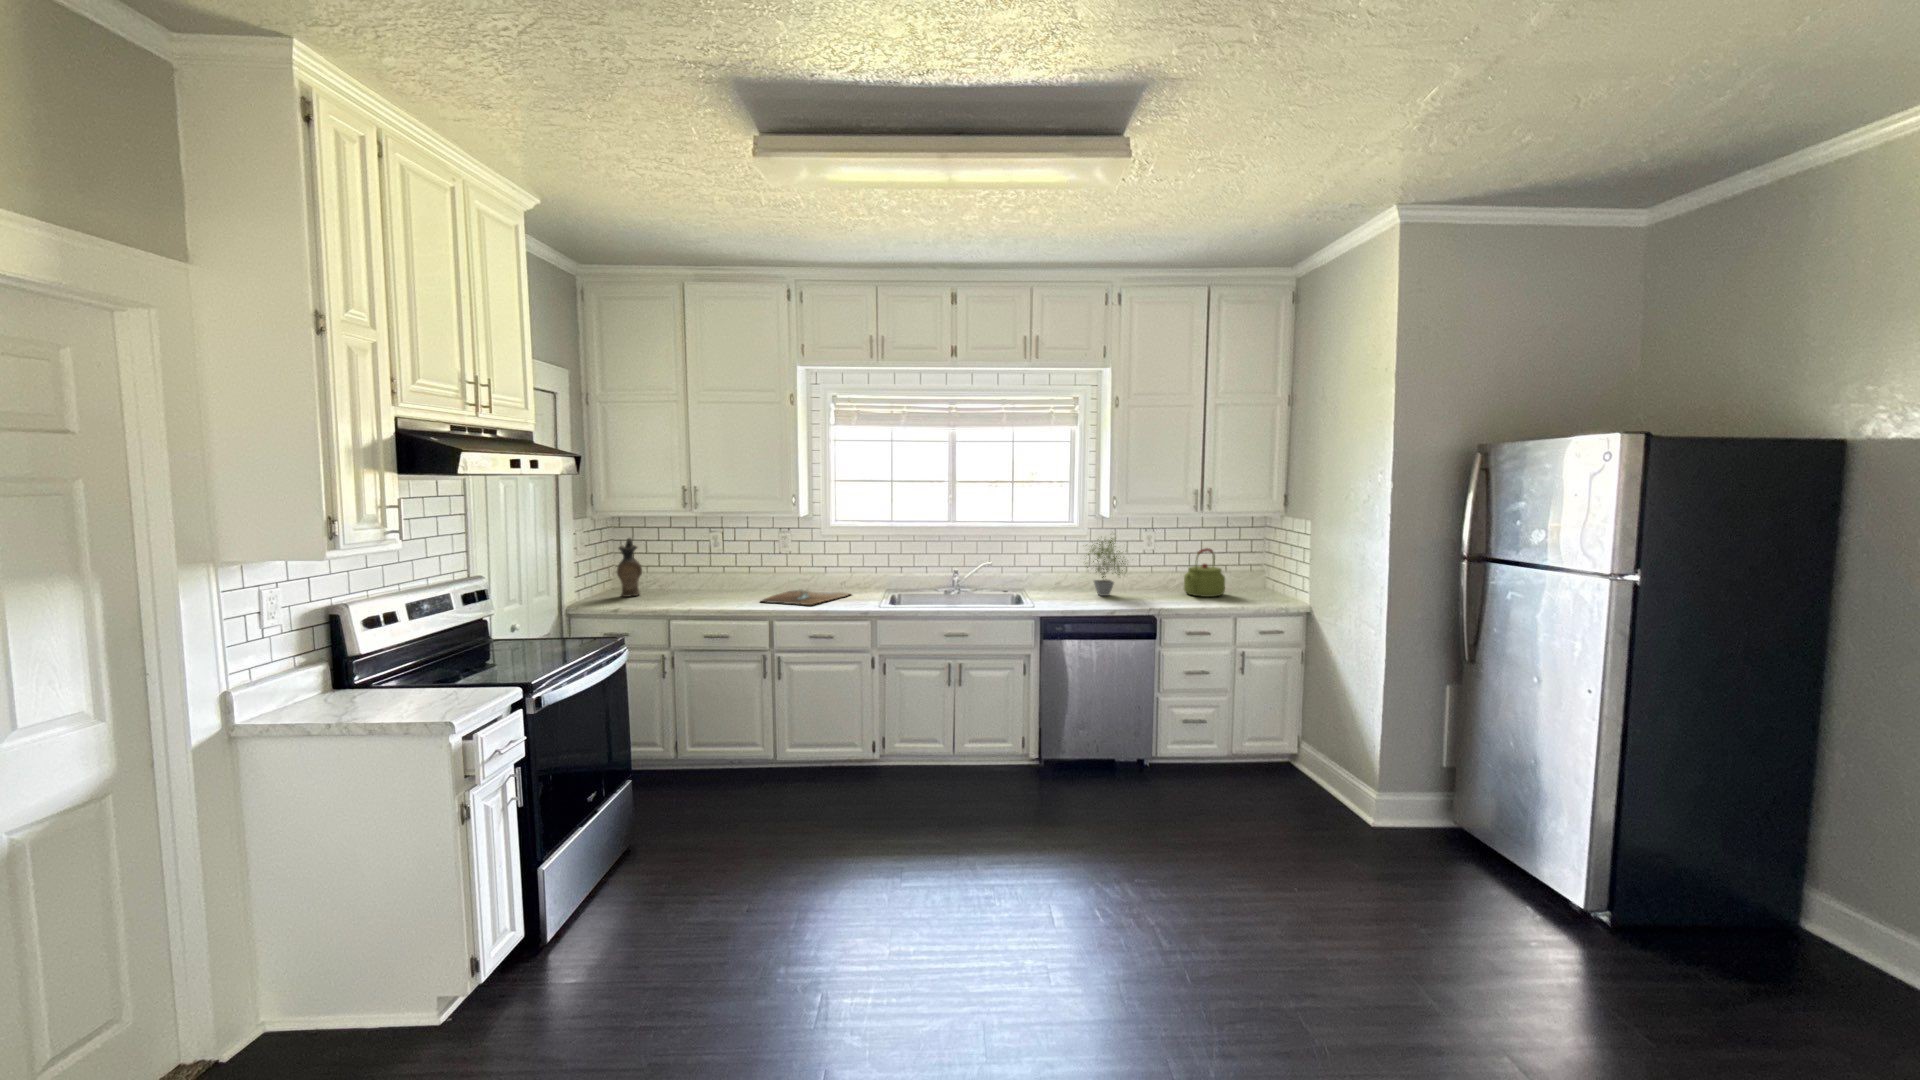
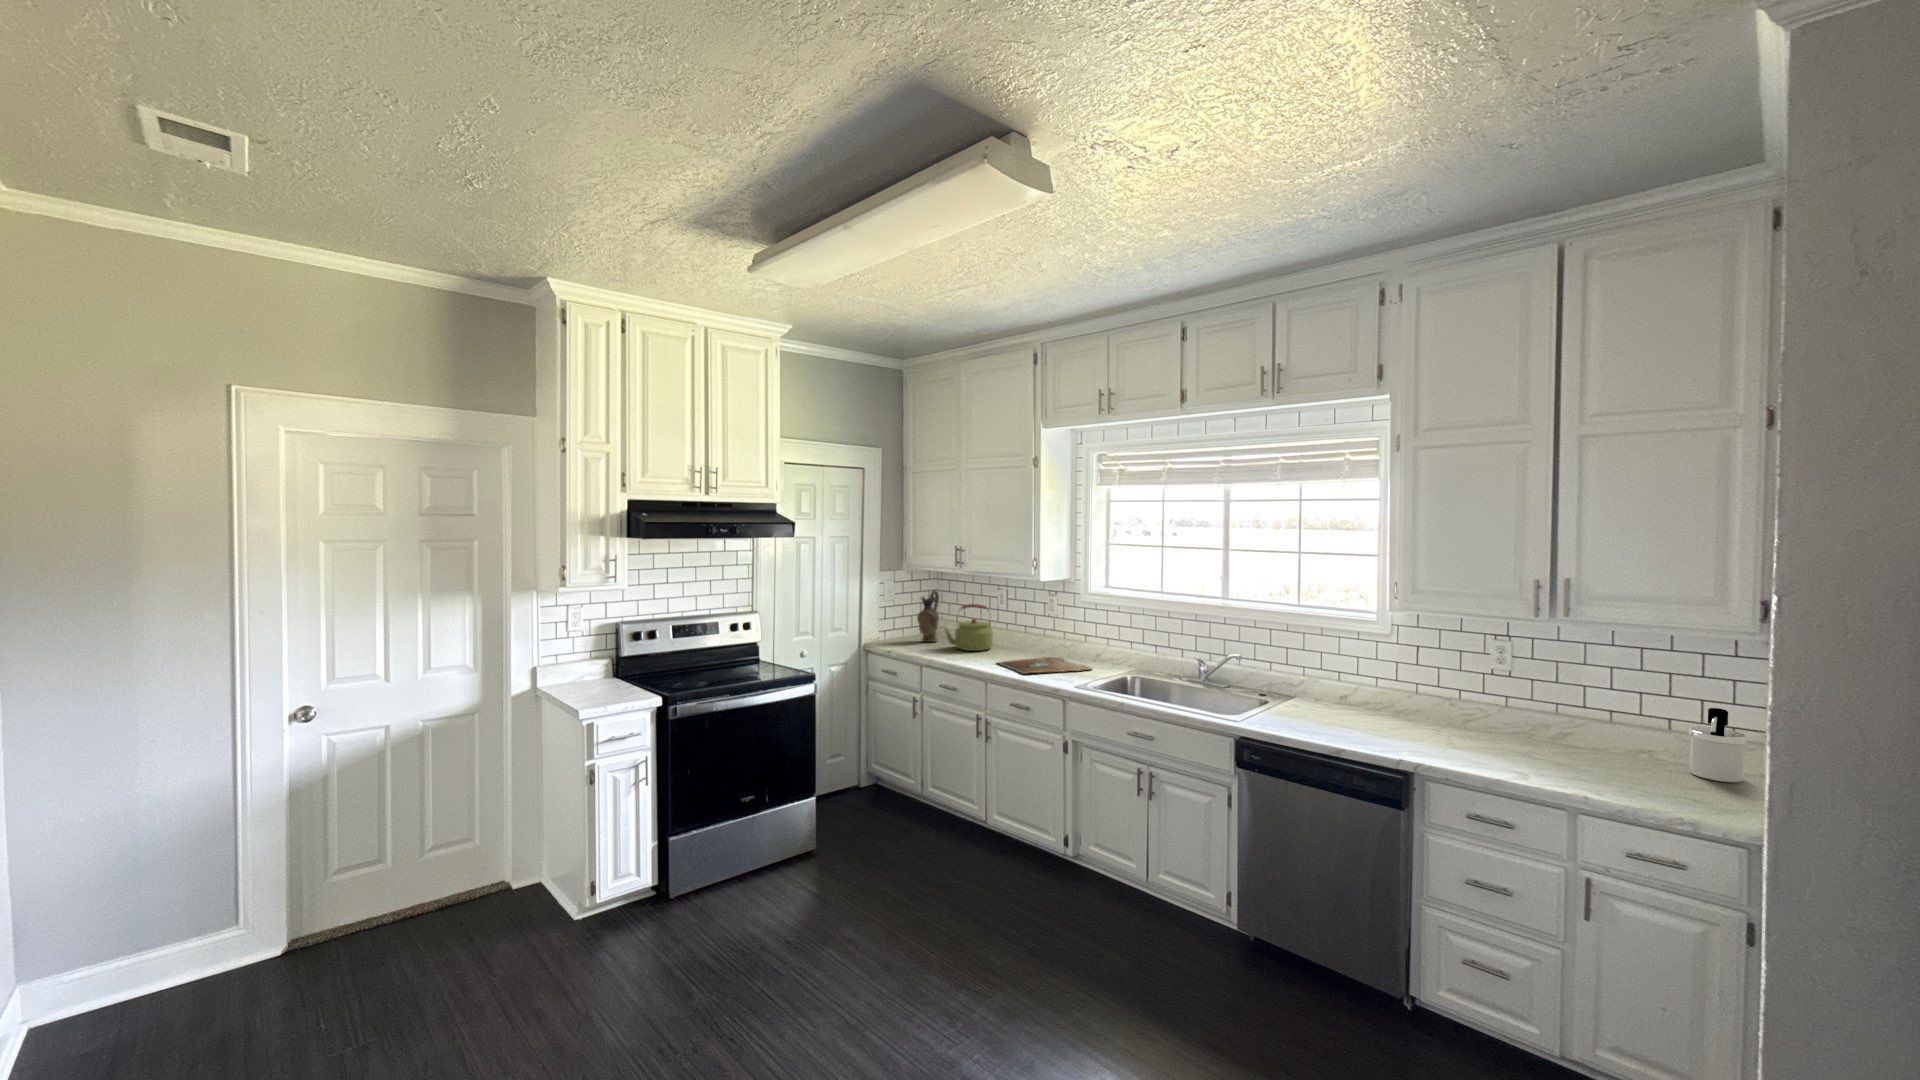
potted plant: present [1086,538,1128,596] -> none [1357,633,1442,729]
kettle: present [1184,548,1225,597] -> present [945,604,993,651]
soap dispenser: none [1238,555,1262,593] -> present [1689,708,1747,782]

